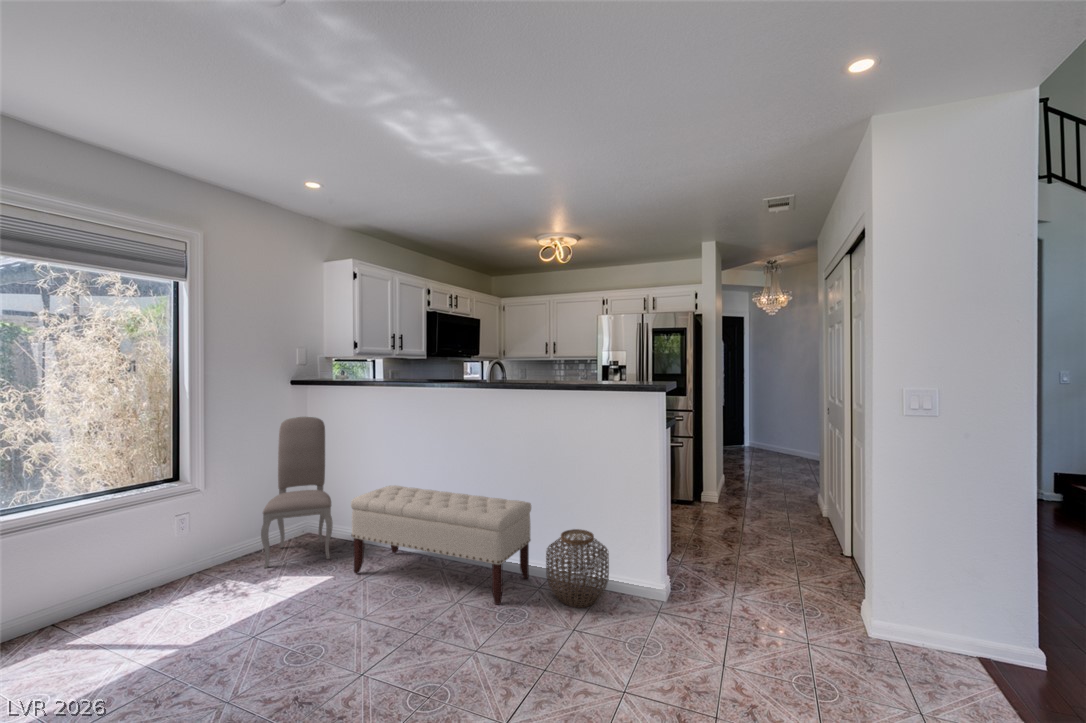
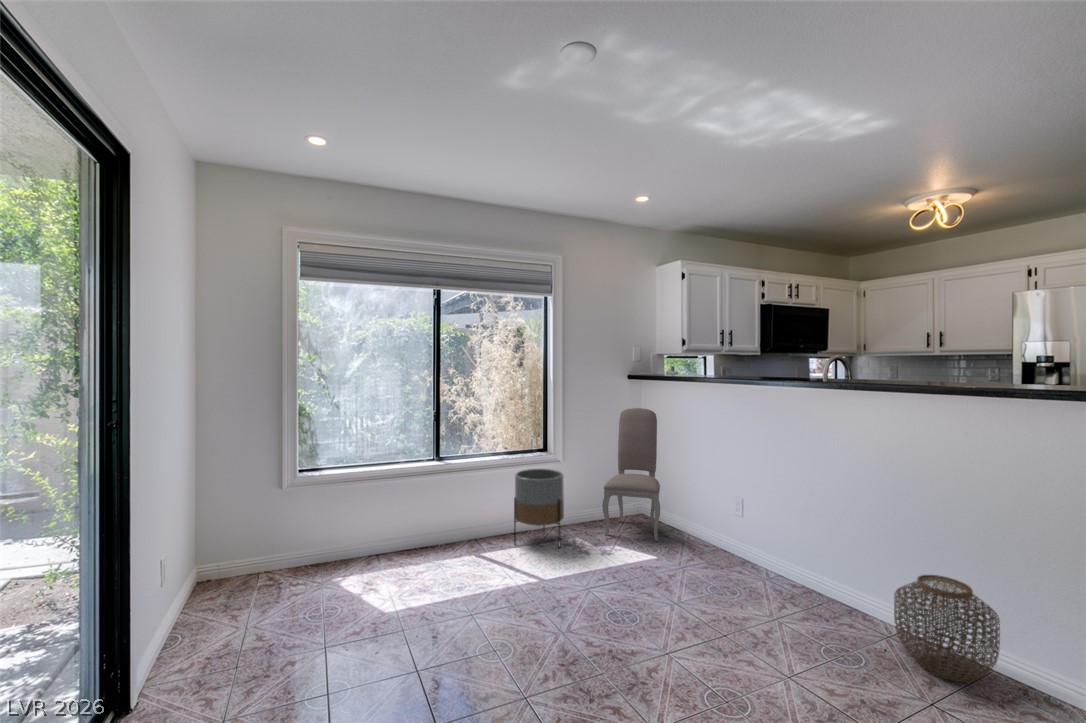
bench: present [351,486,531,605] -> none [674,482,878,637]
planter: none [127,502,207,613] -> present [514,469,564,546]

